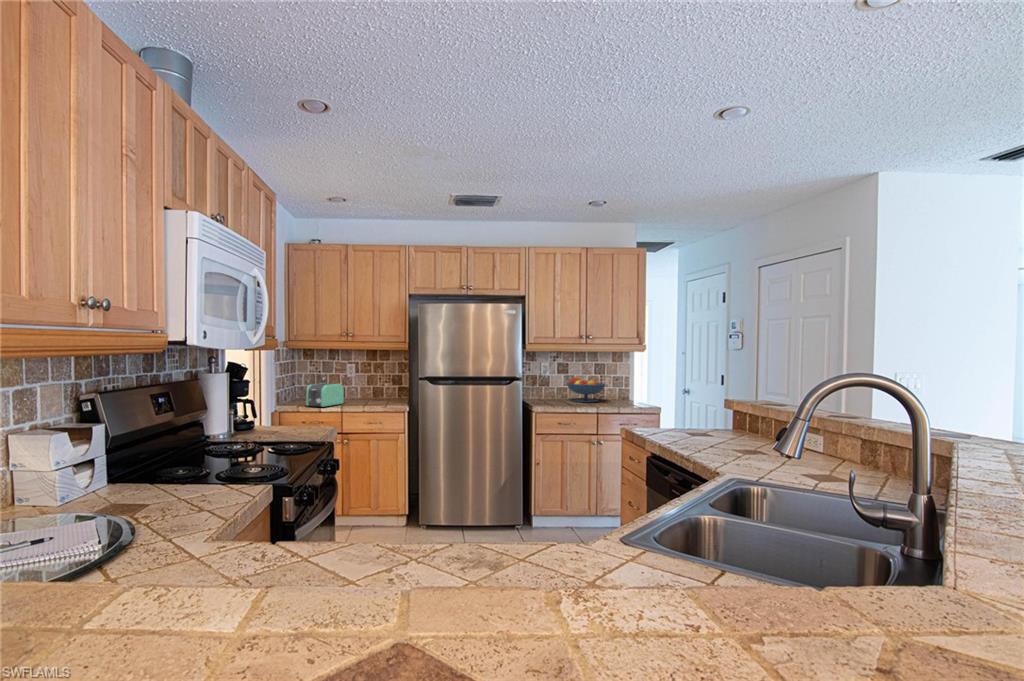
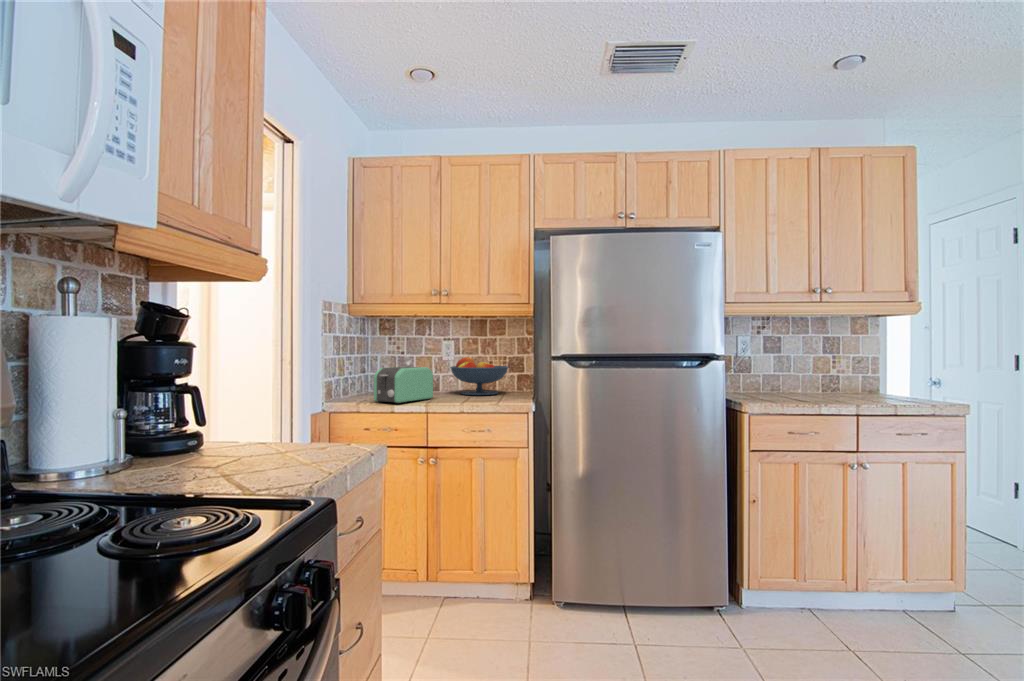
fruit bowl: present [567,377,605,402] -> present [450,357,508,395]

